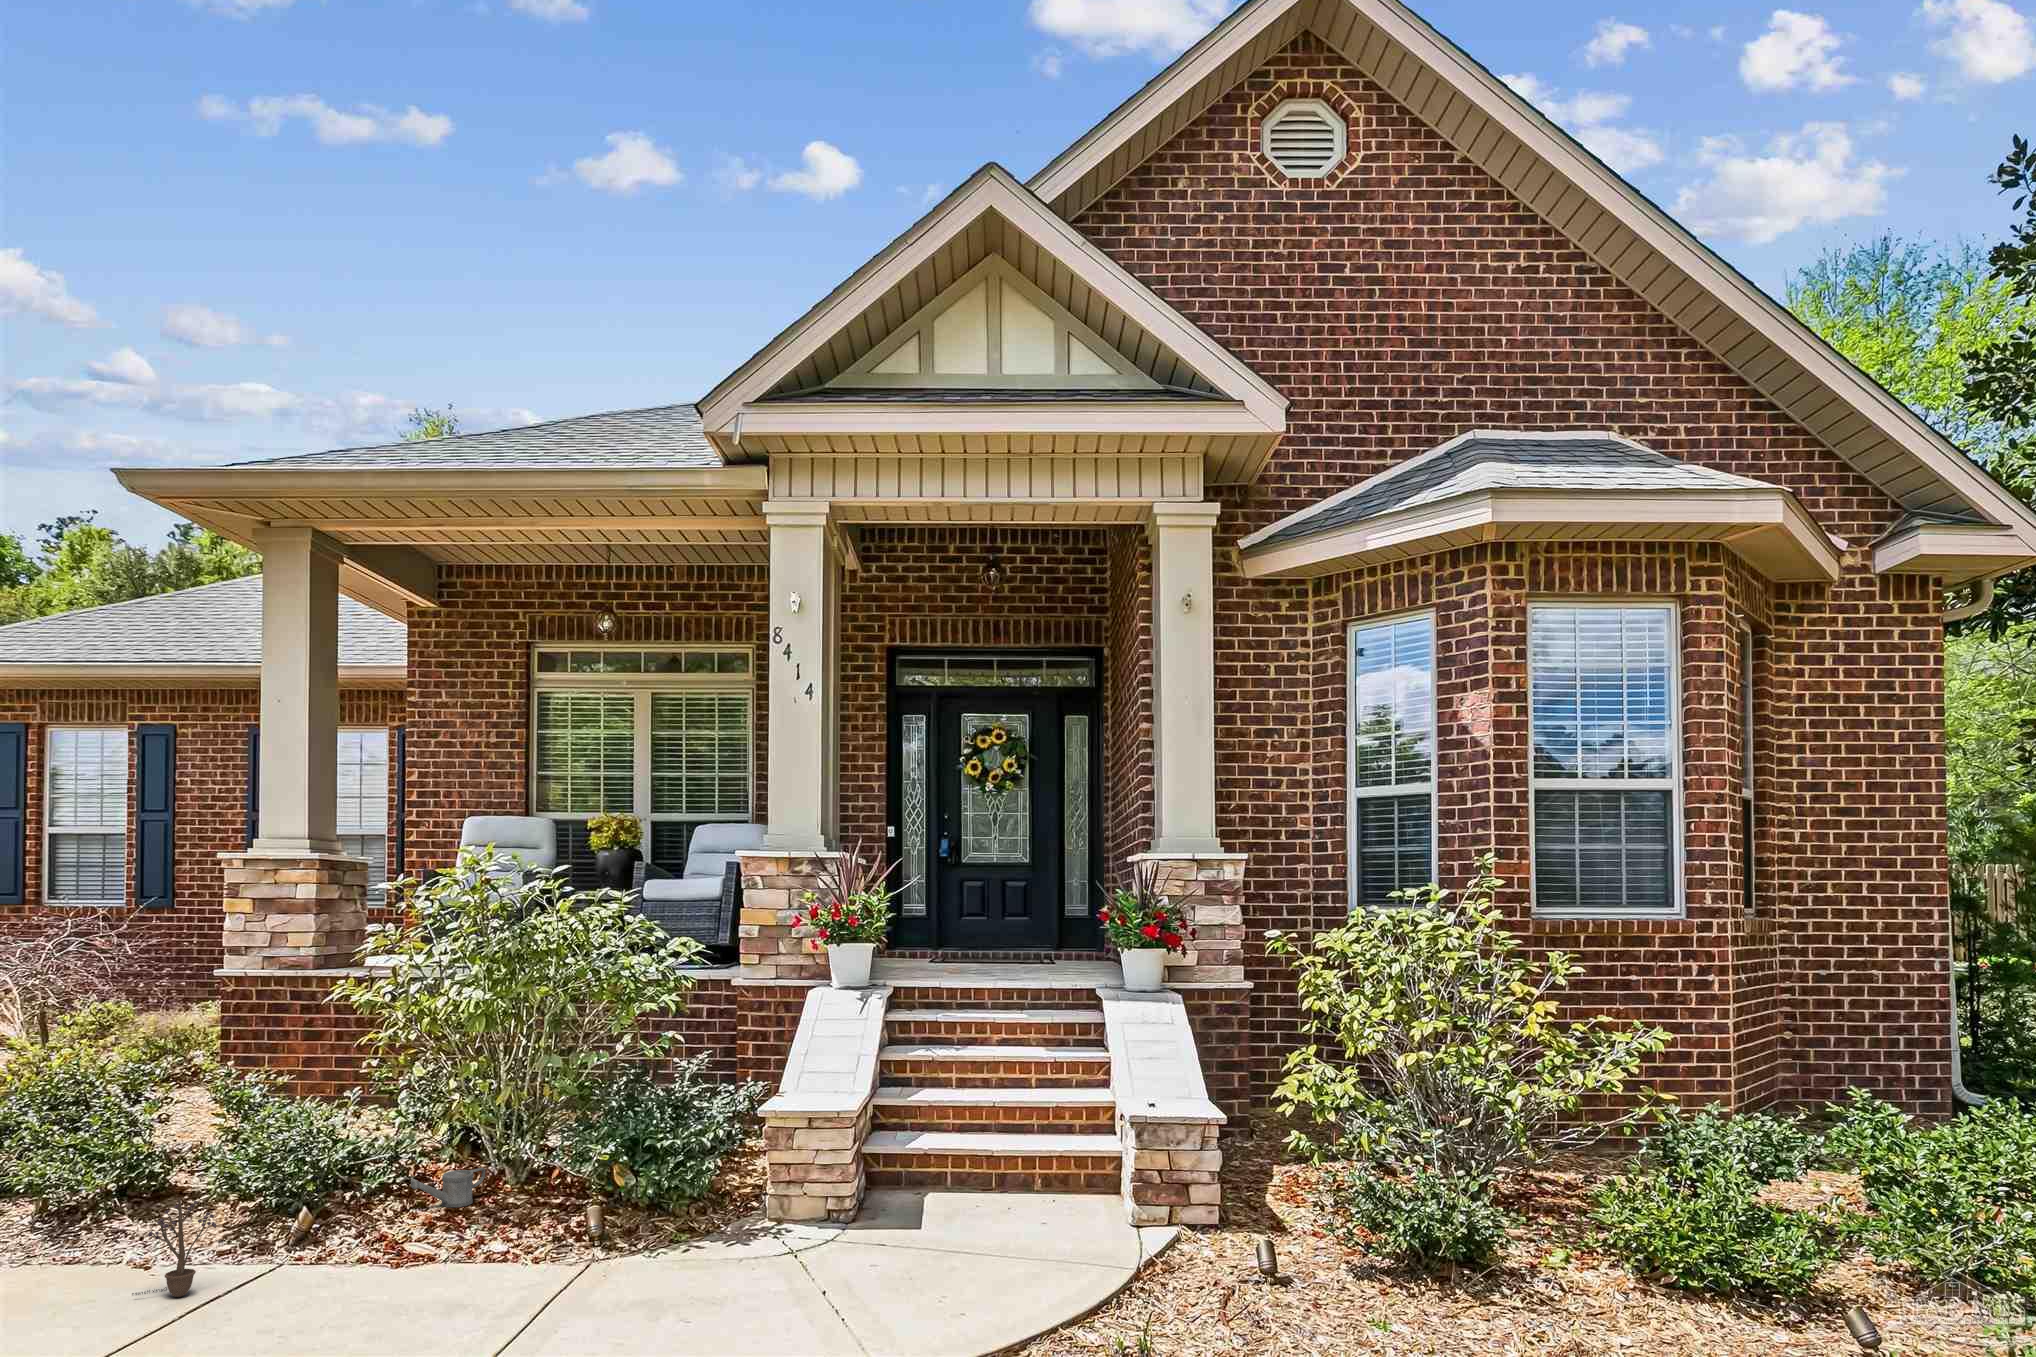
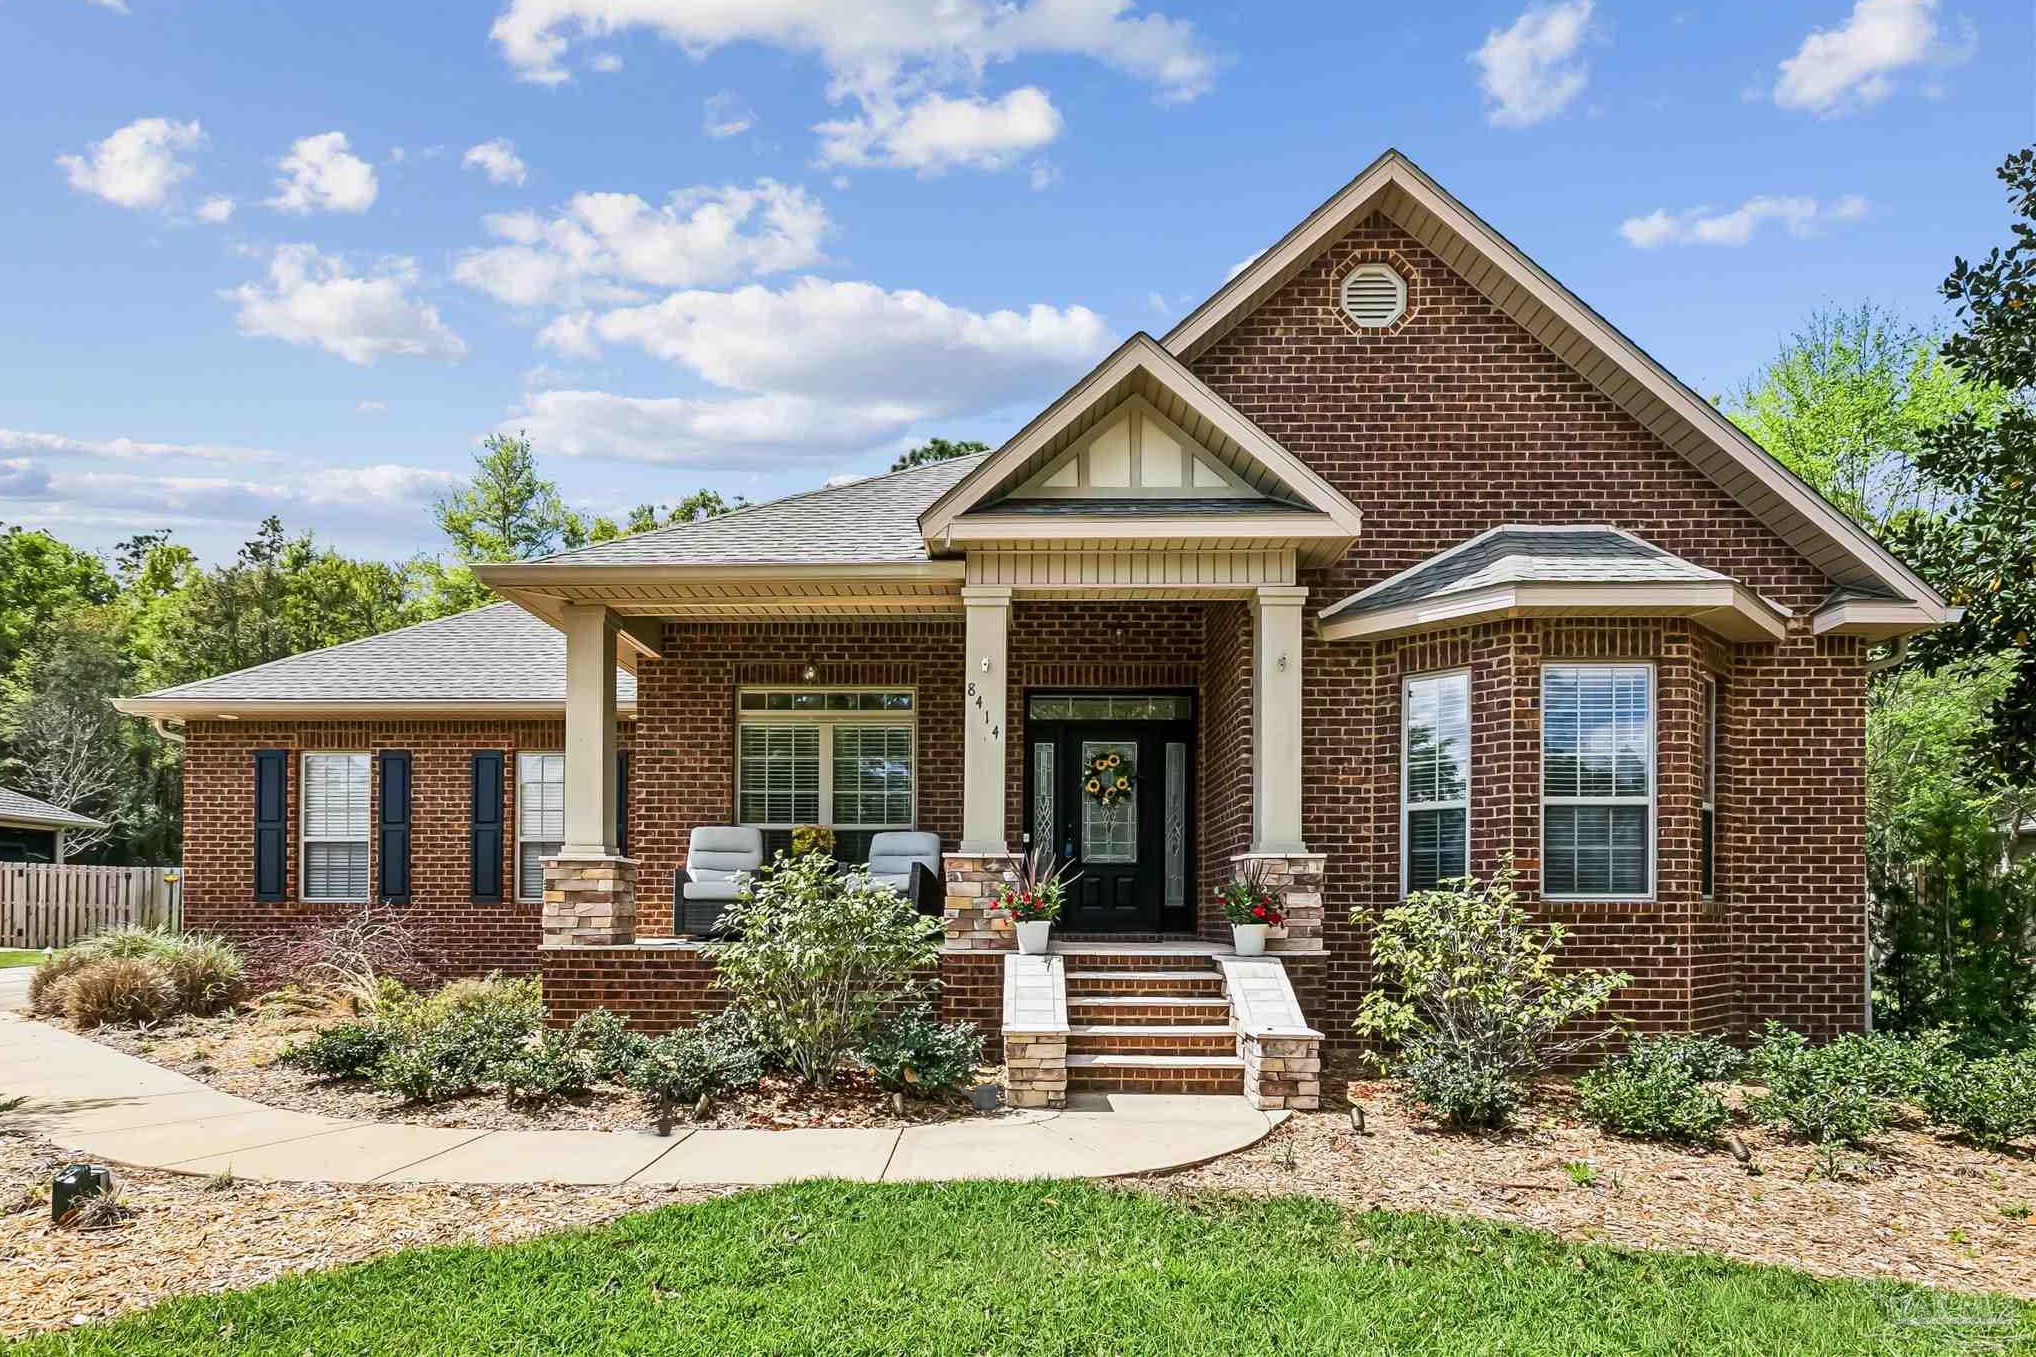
watering can: present [411,1168,485,1207] -> present [961,1084,999,1109]

